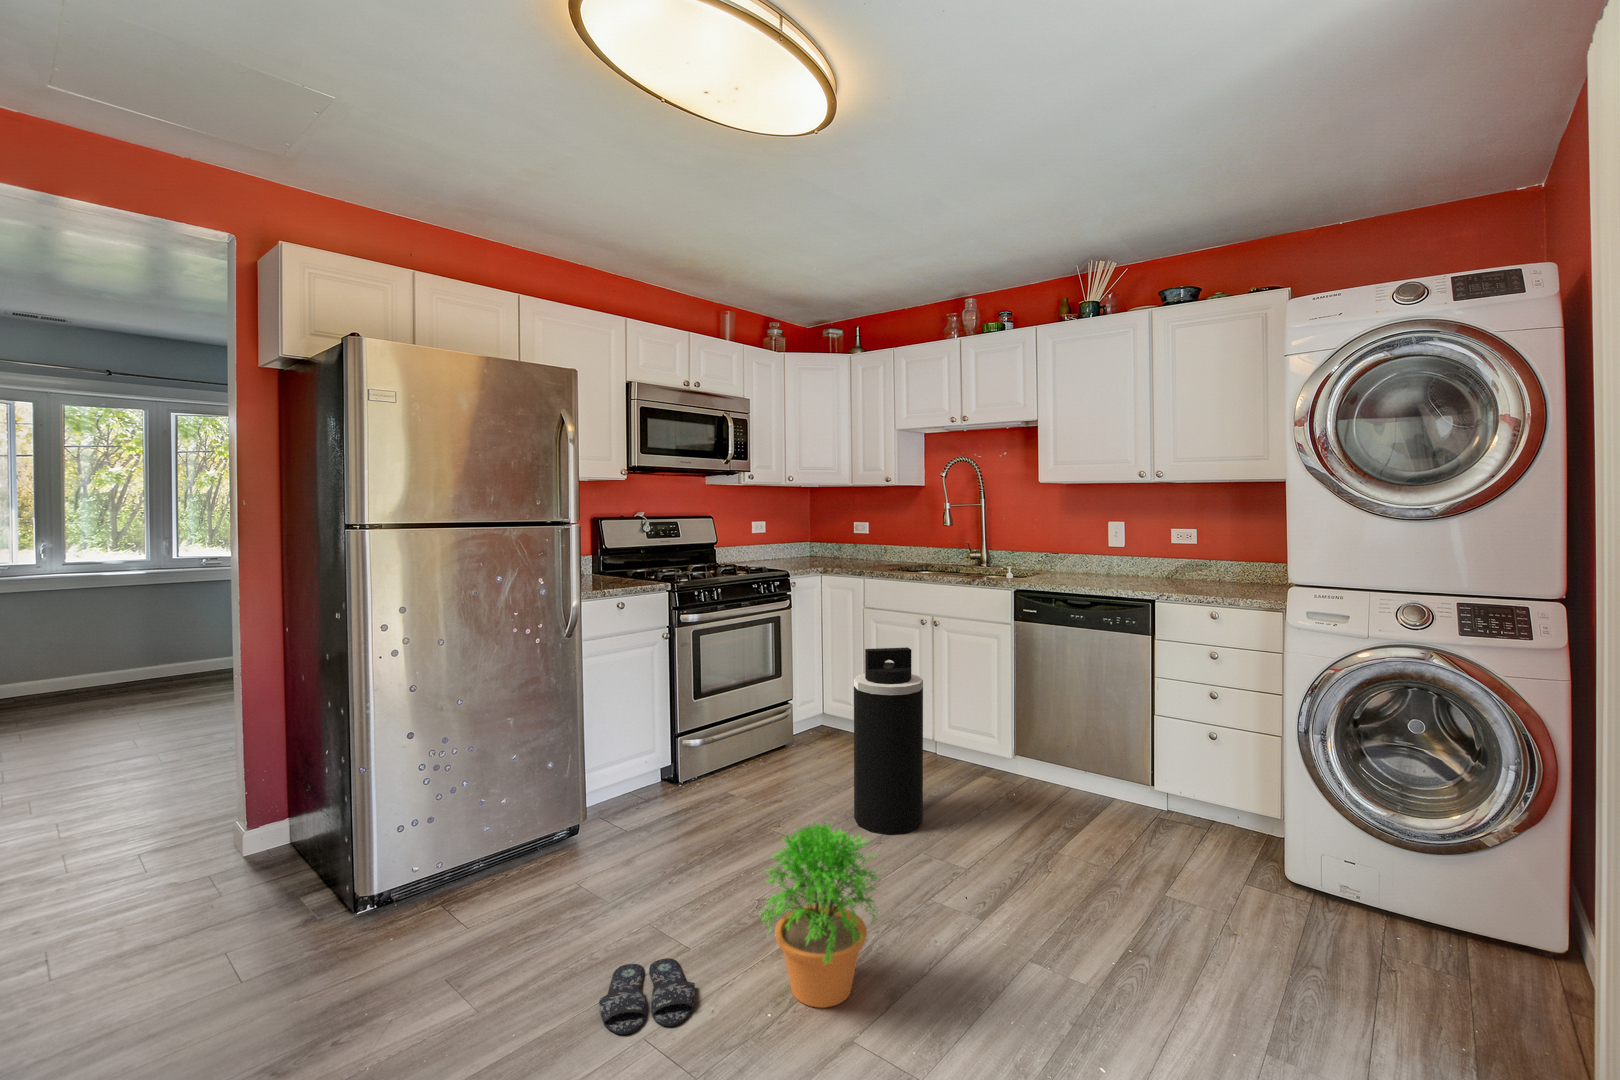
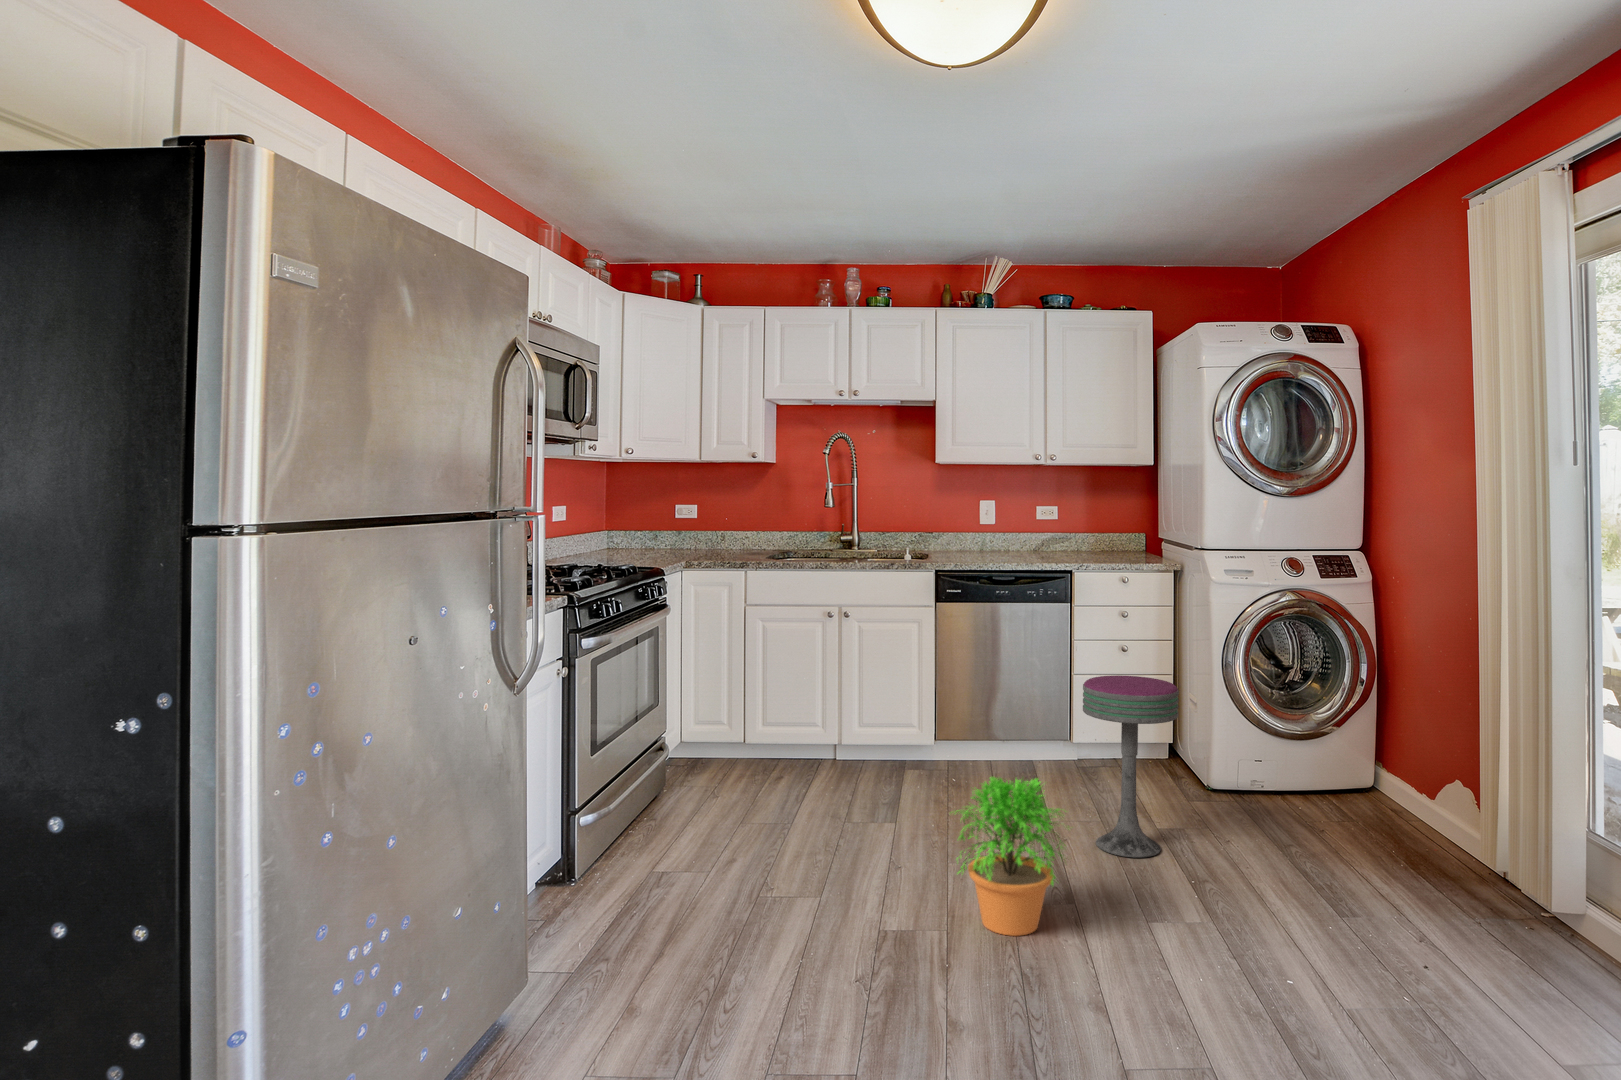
trash can: present [854,647,923,835] -> none [848,629,919,818]
bar stool: none [1027,727,1143,956] -> present [1083,676,1179,858]
slippers: present [599,958,695,1035] -> none [833,940,946,995]

